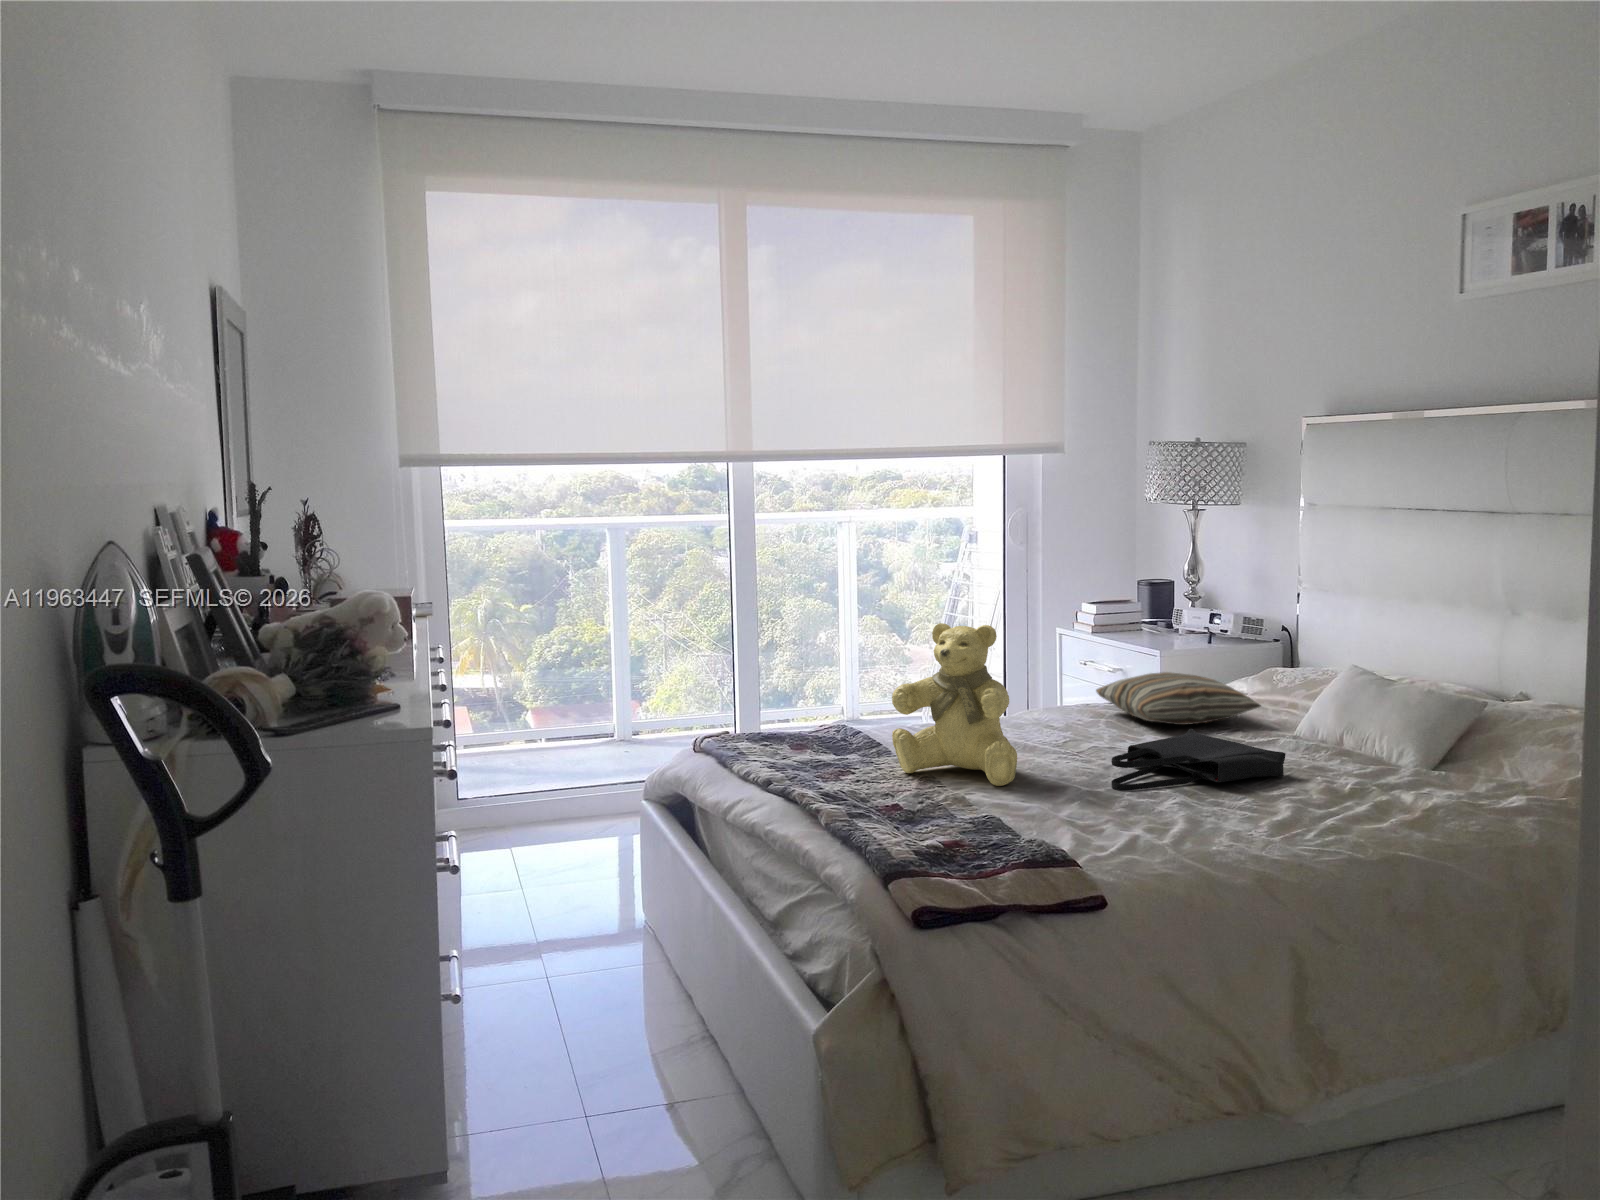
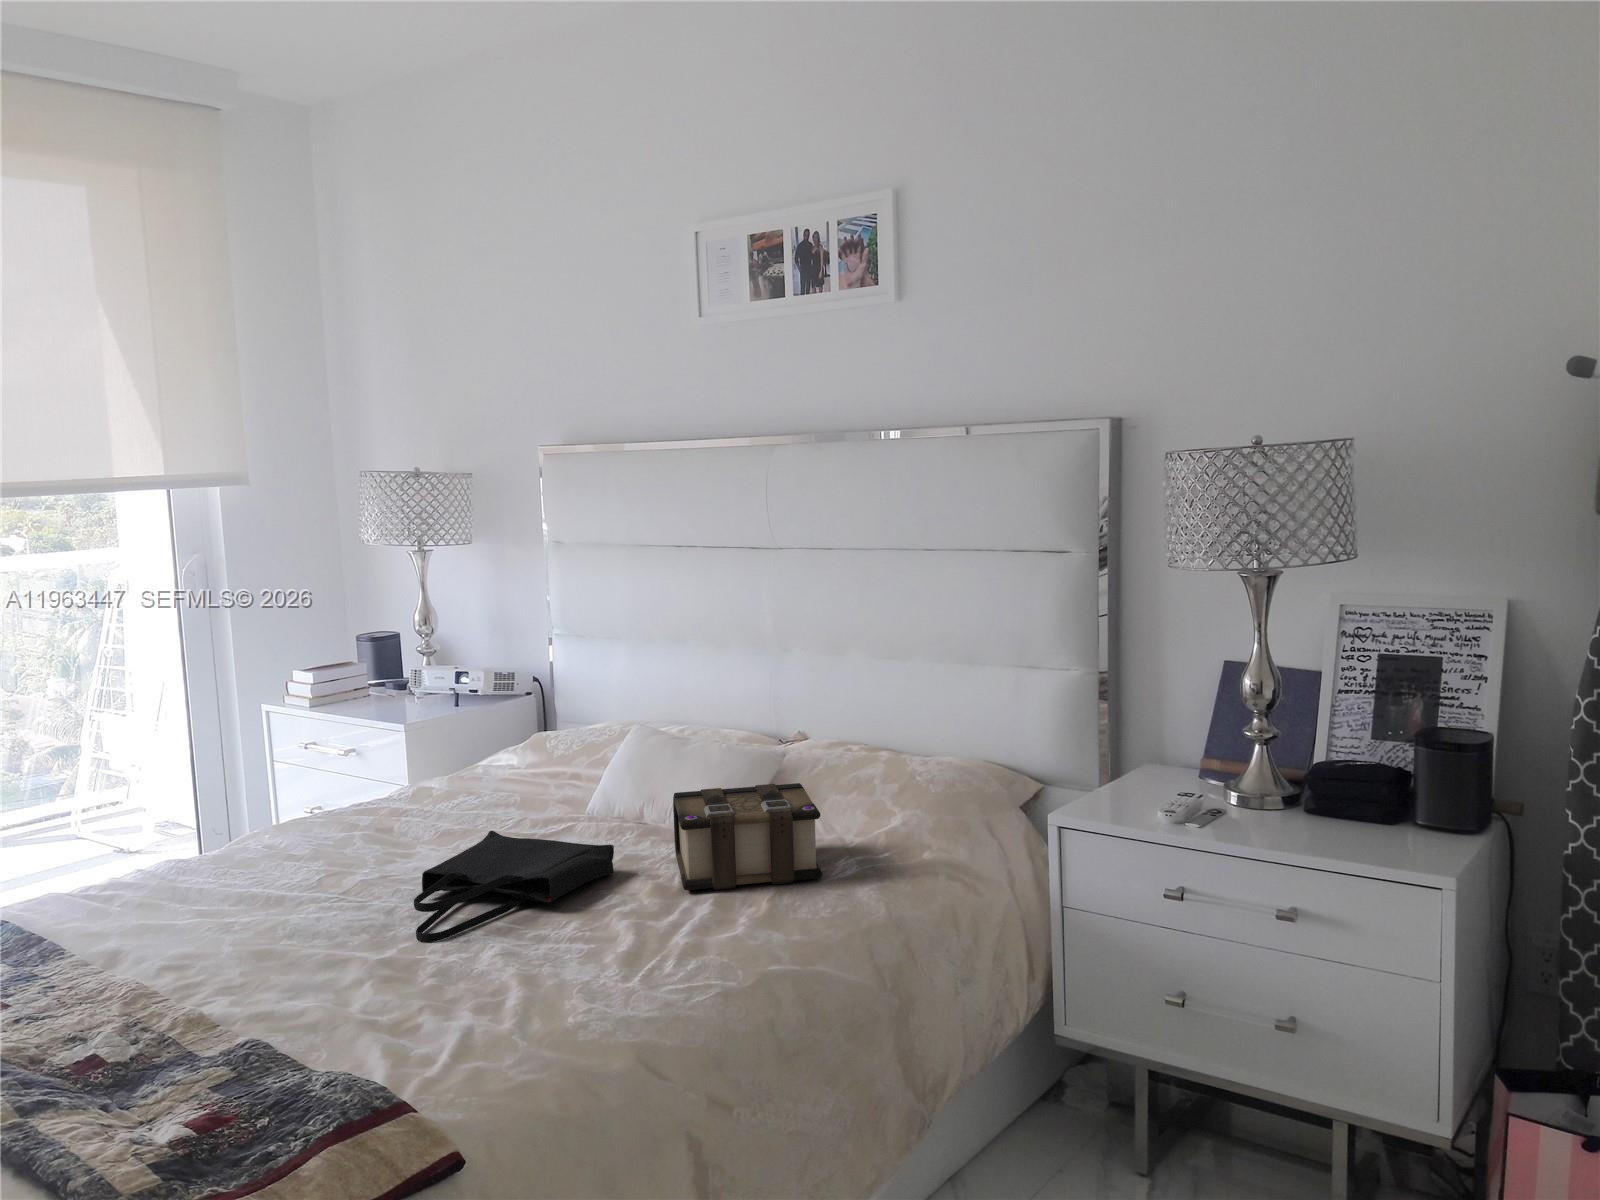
teddy bear: present [892,623,1017,786] -> none [59,743,280,986]
pillow: present [1096,672,1261,725] -> none [345,754,551,820]
book: none [1334,719,1472,809] -> present [673,783,822,890]

